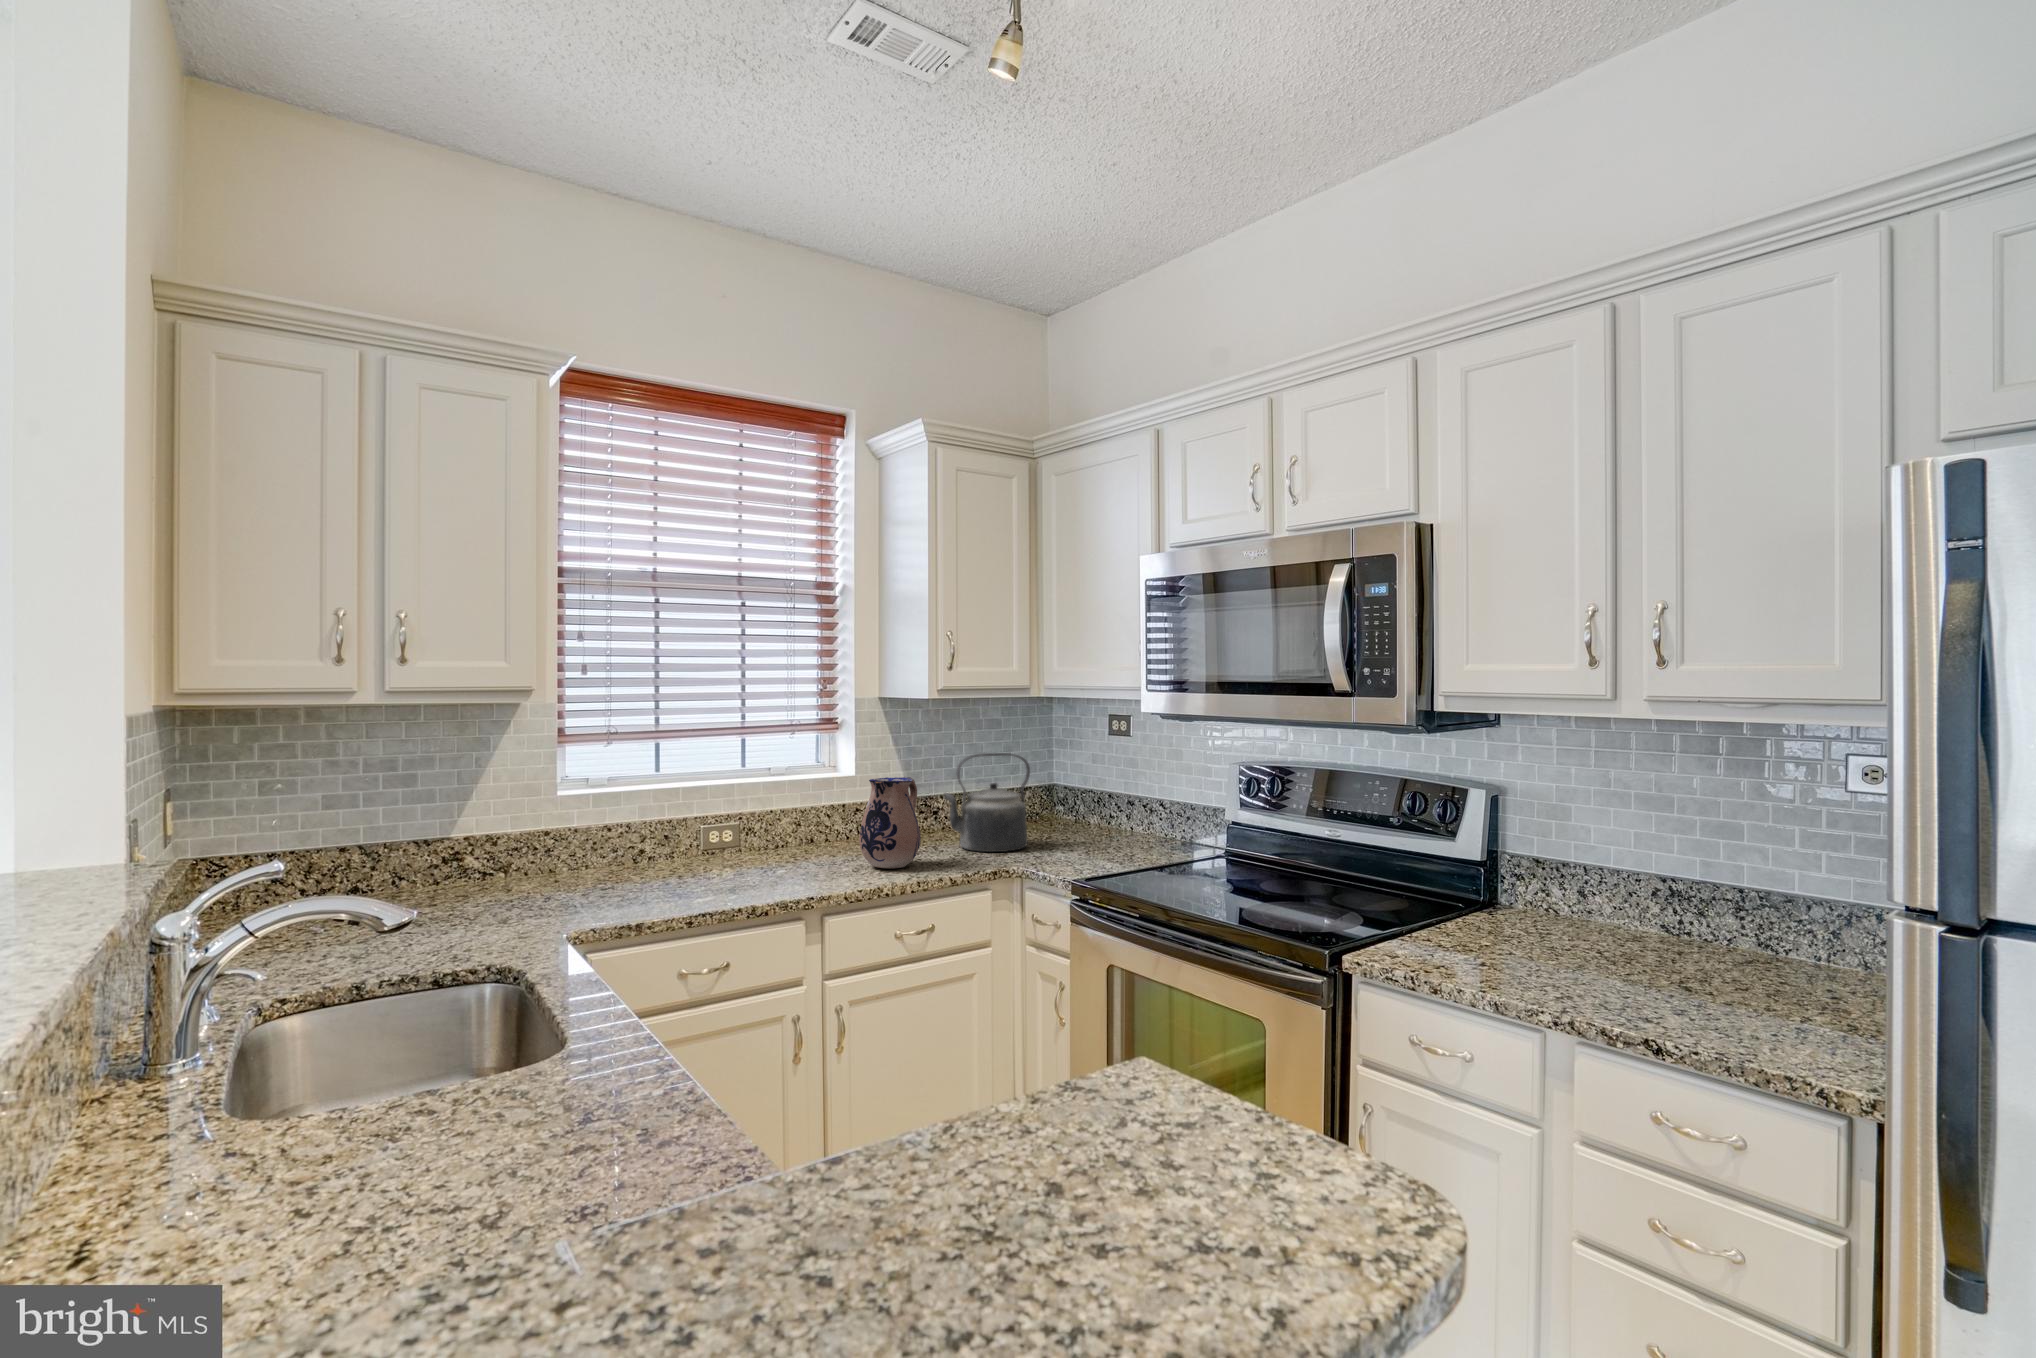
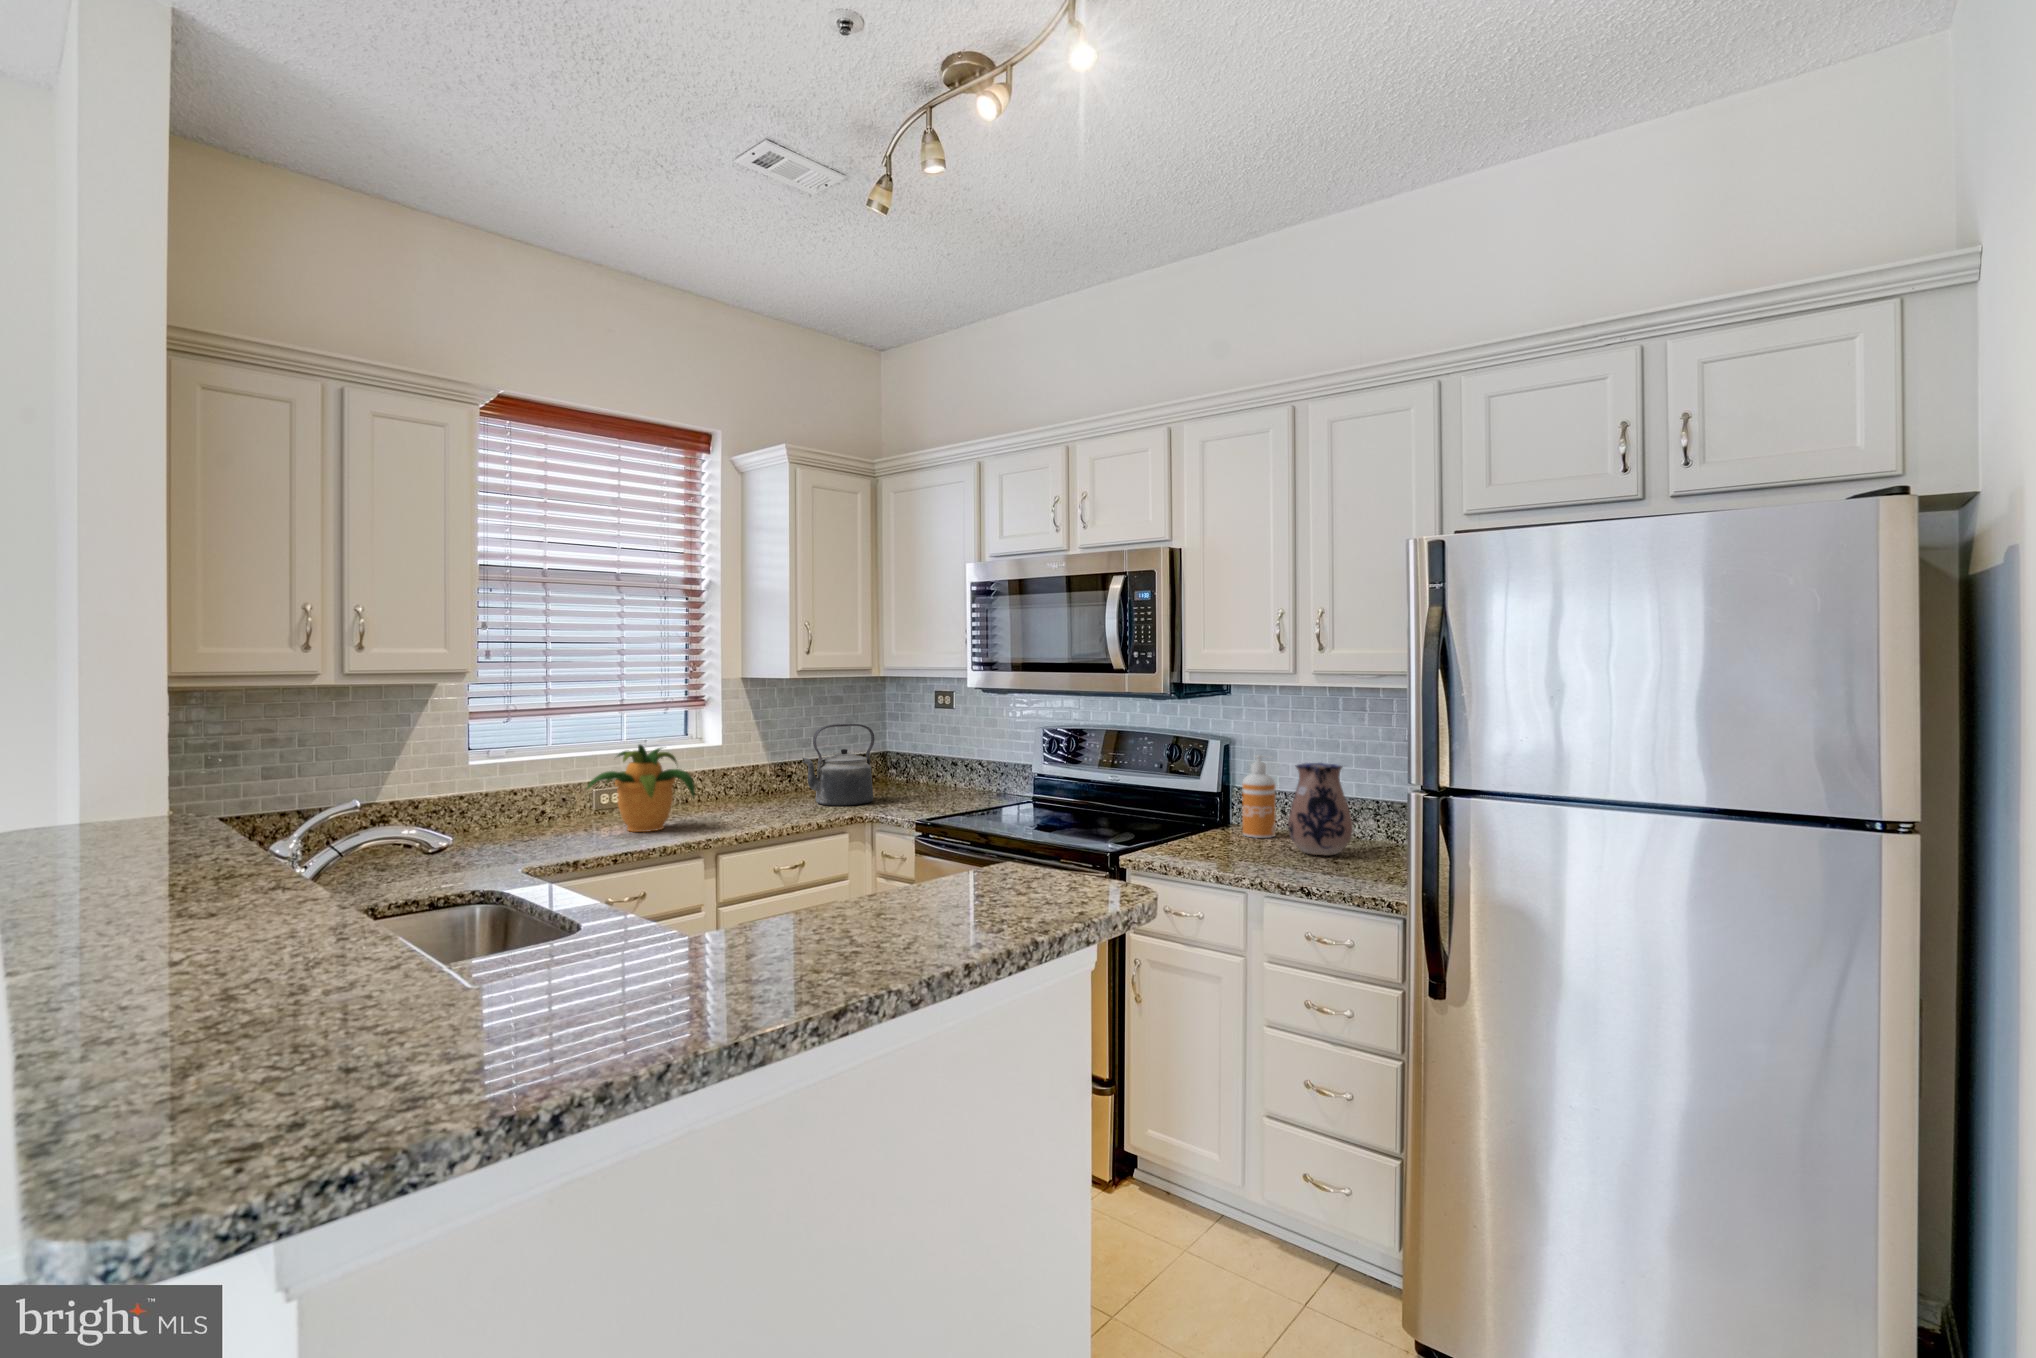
potted plant: none [675,776,803,881] -> present [587,745,695,832]
ceramic pitcher: present [859,777,921,869] -> present [1288,763,1353,855]
soap dispenser: none [1523,814,1575,935] -> present [1243,755,1275,838]

